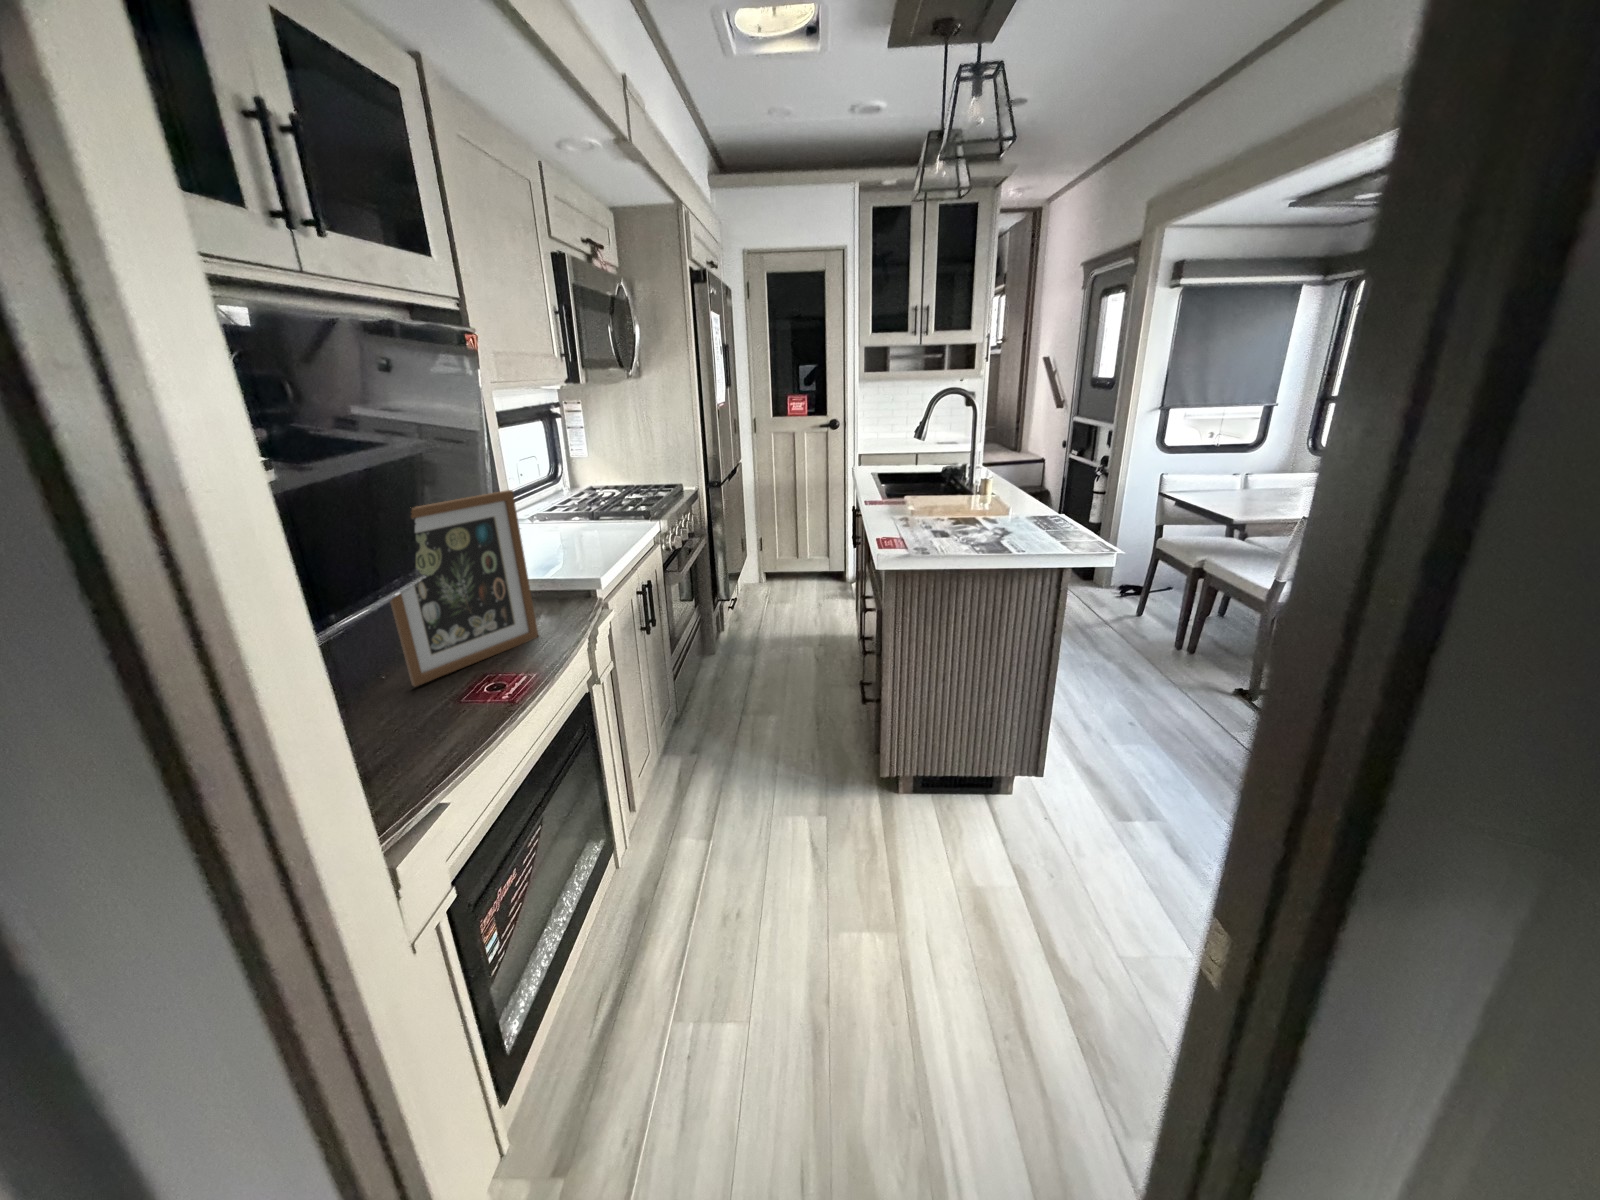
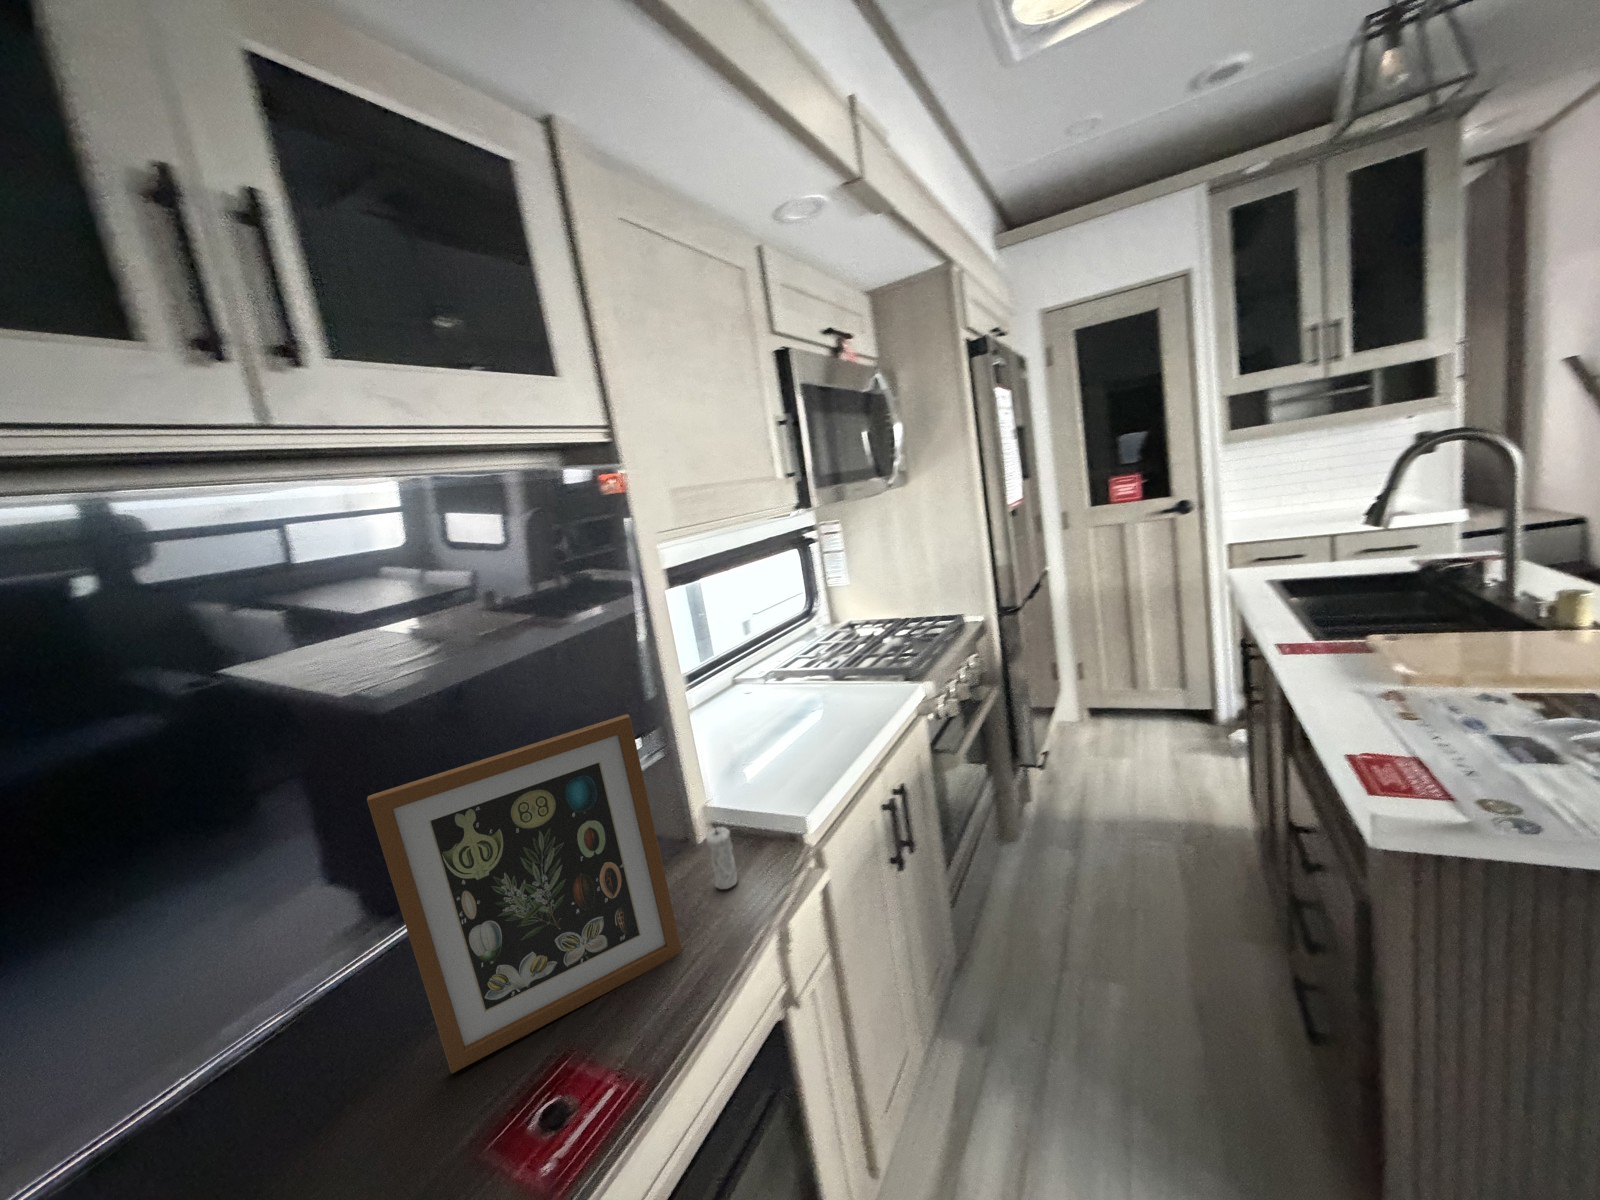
candle: none [541,572,561,615] -> present [706,827,737,889]

